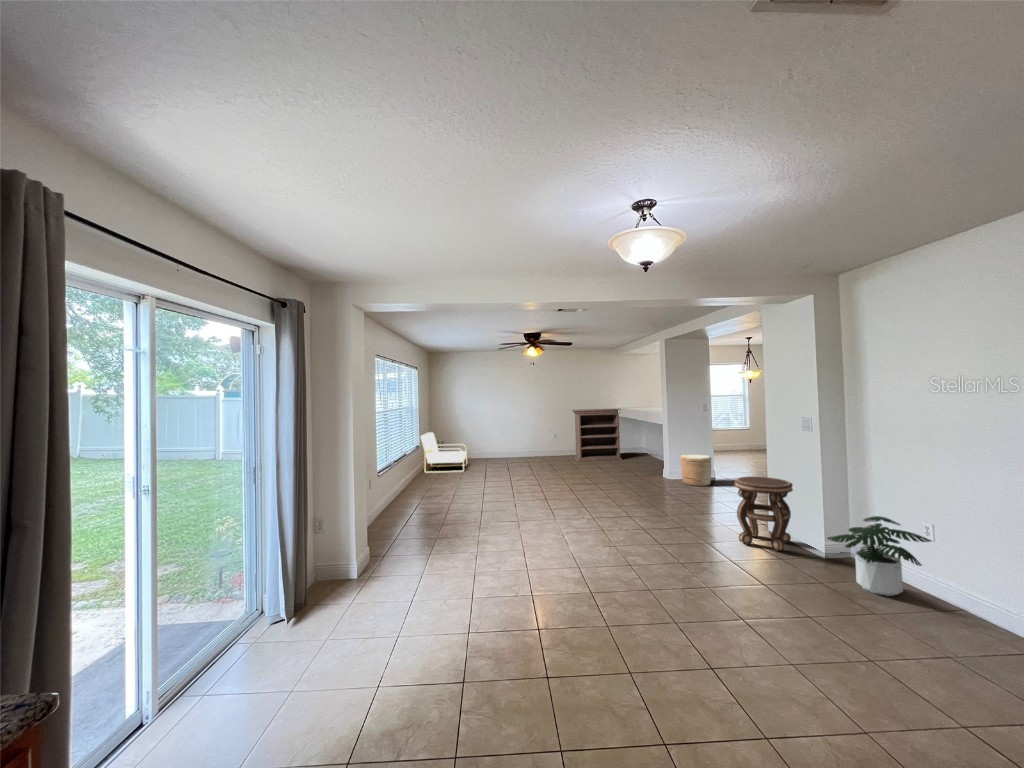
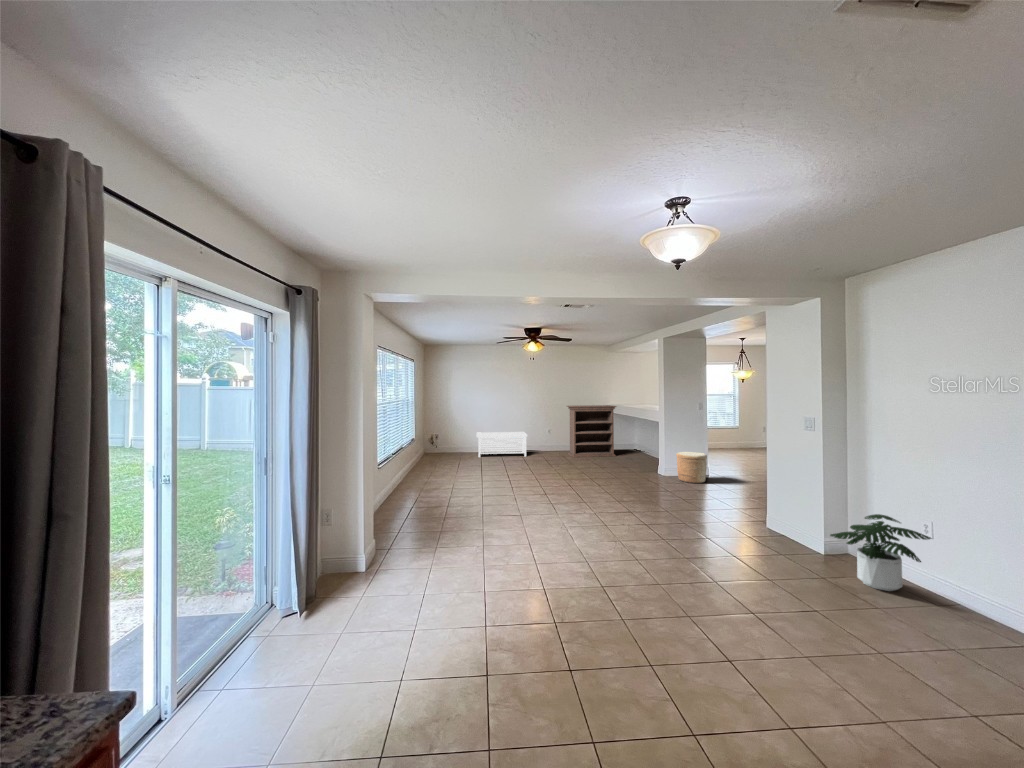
armchair: present [420,432,467,473] -> none [415,426,461,466]
storage bench: none [482,437,533,463] -> present [477,432,527,457]
side table: present [734,476,793,551] -> none [736,474,794,547]

